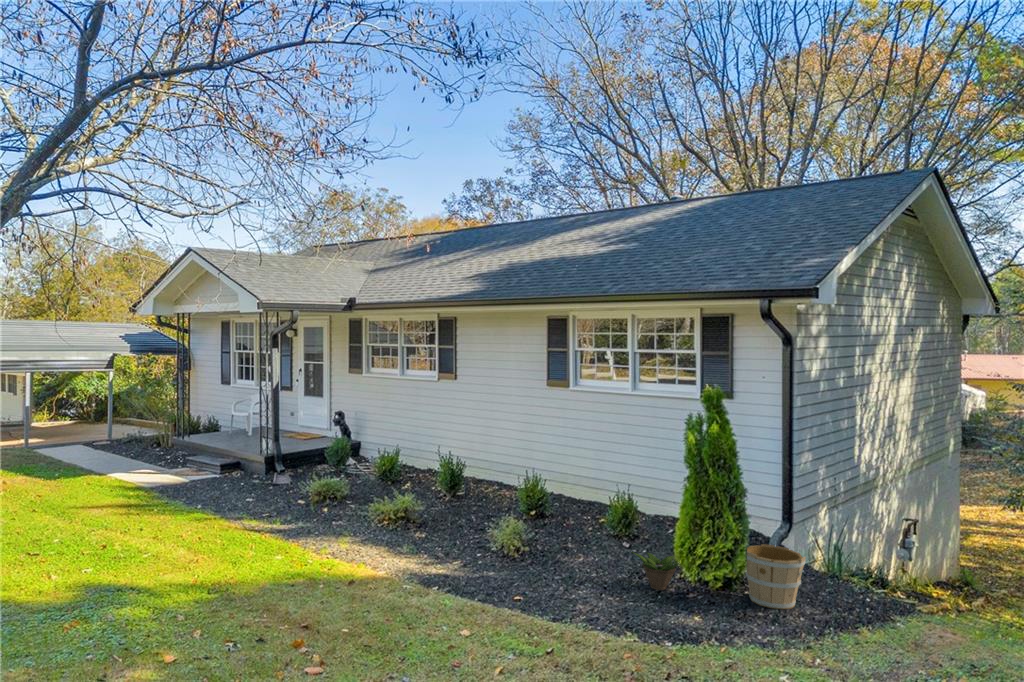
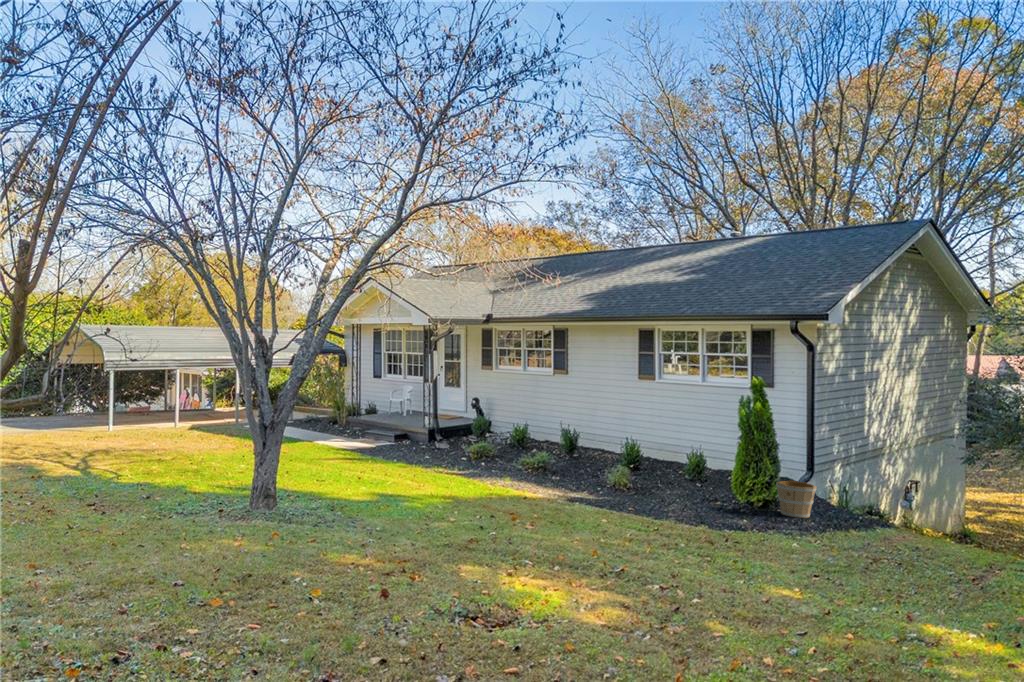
decorative plant: present [633,552,680,590] -> none [703,484,739,508]

